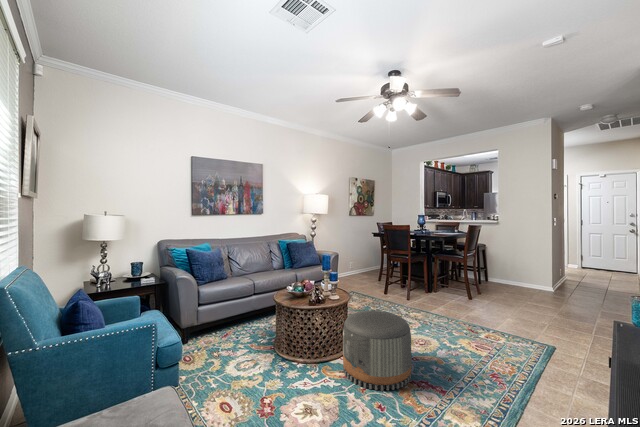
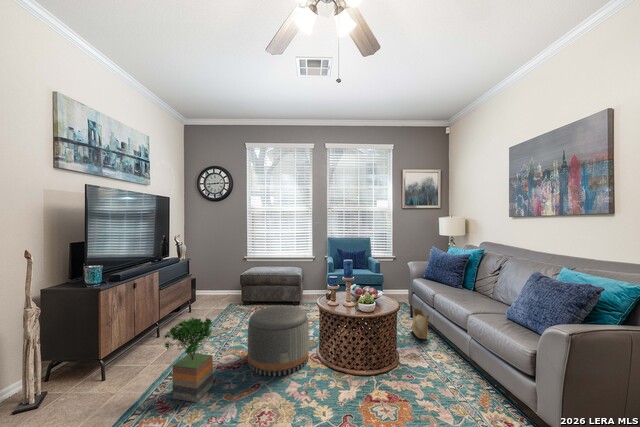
woven basket: none [229,295,254,334] -> present [411,308,429,339]
potted tree: none [451,307,503,389] -> present [164,318,213,402]

